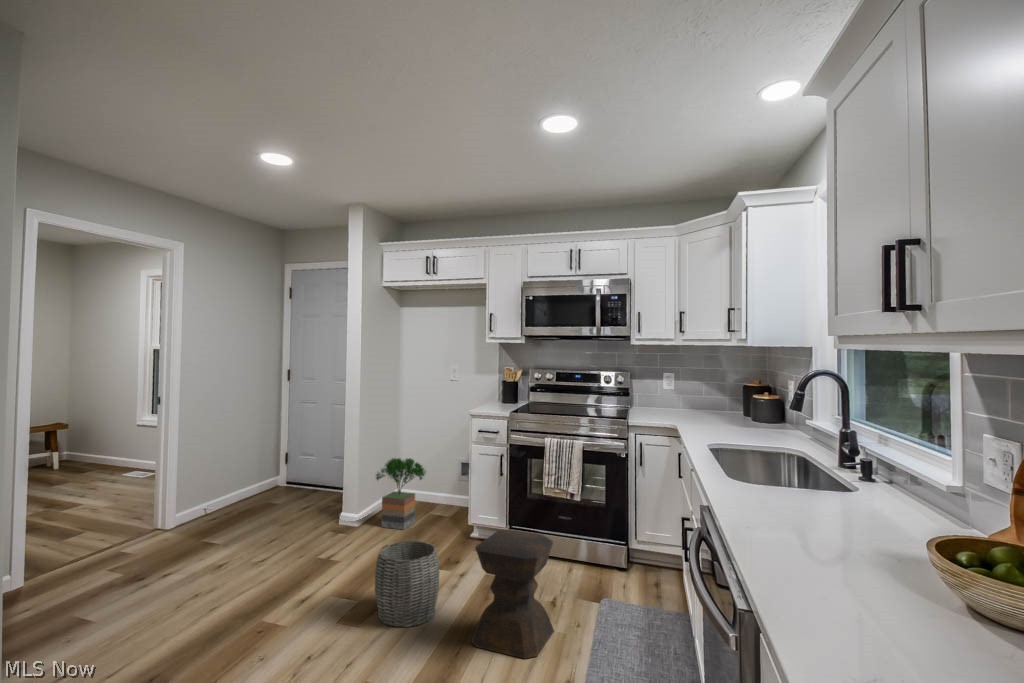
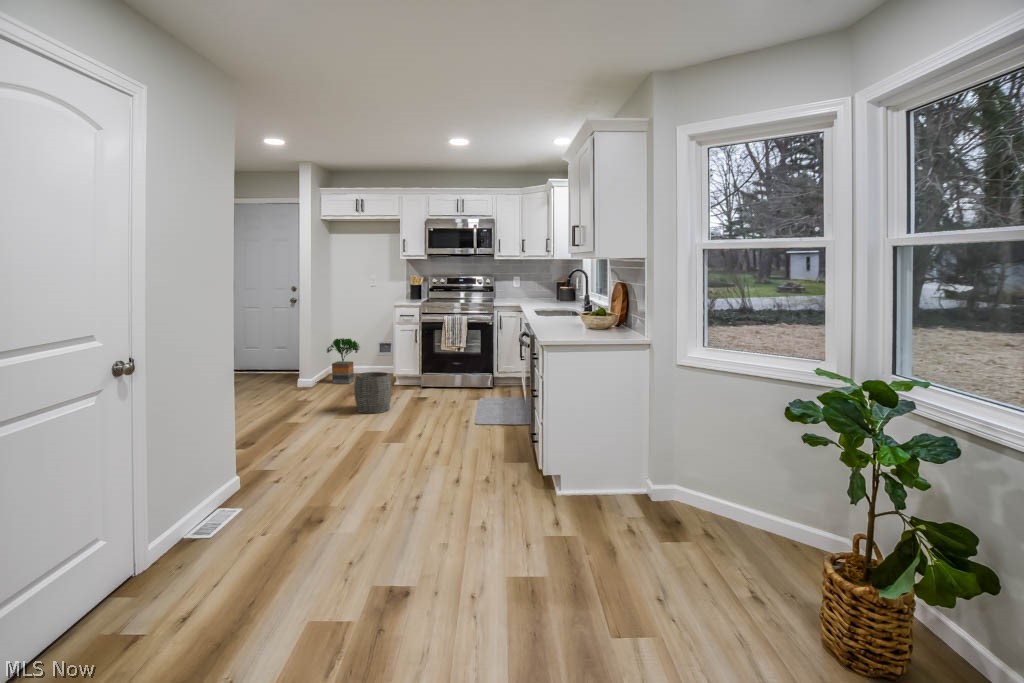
stool: present [471,530,554,659] -> none [414,359,458,417]

